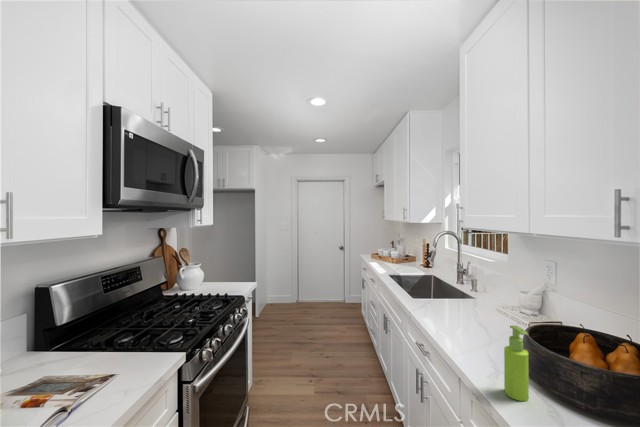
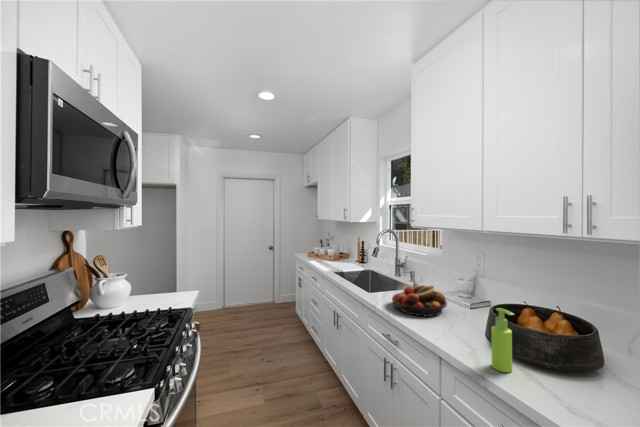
fruit bowl: none [429,291,492,330] -> present [392,282,447,317]

